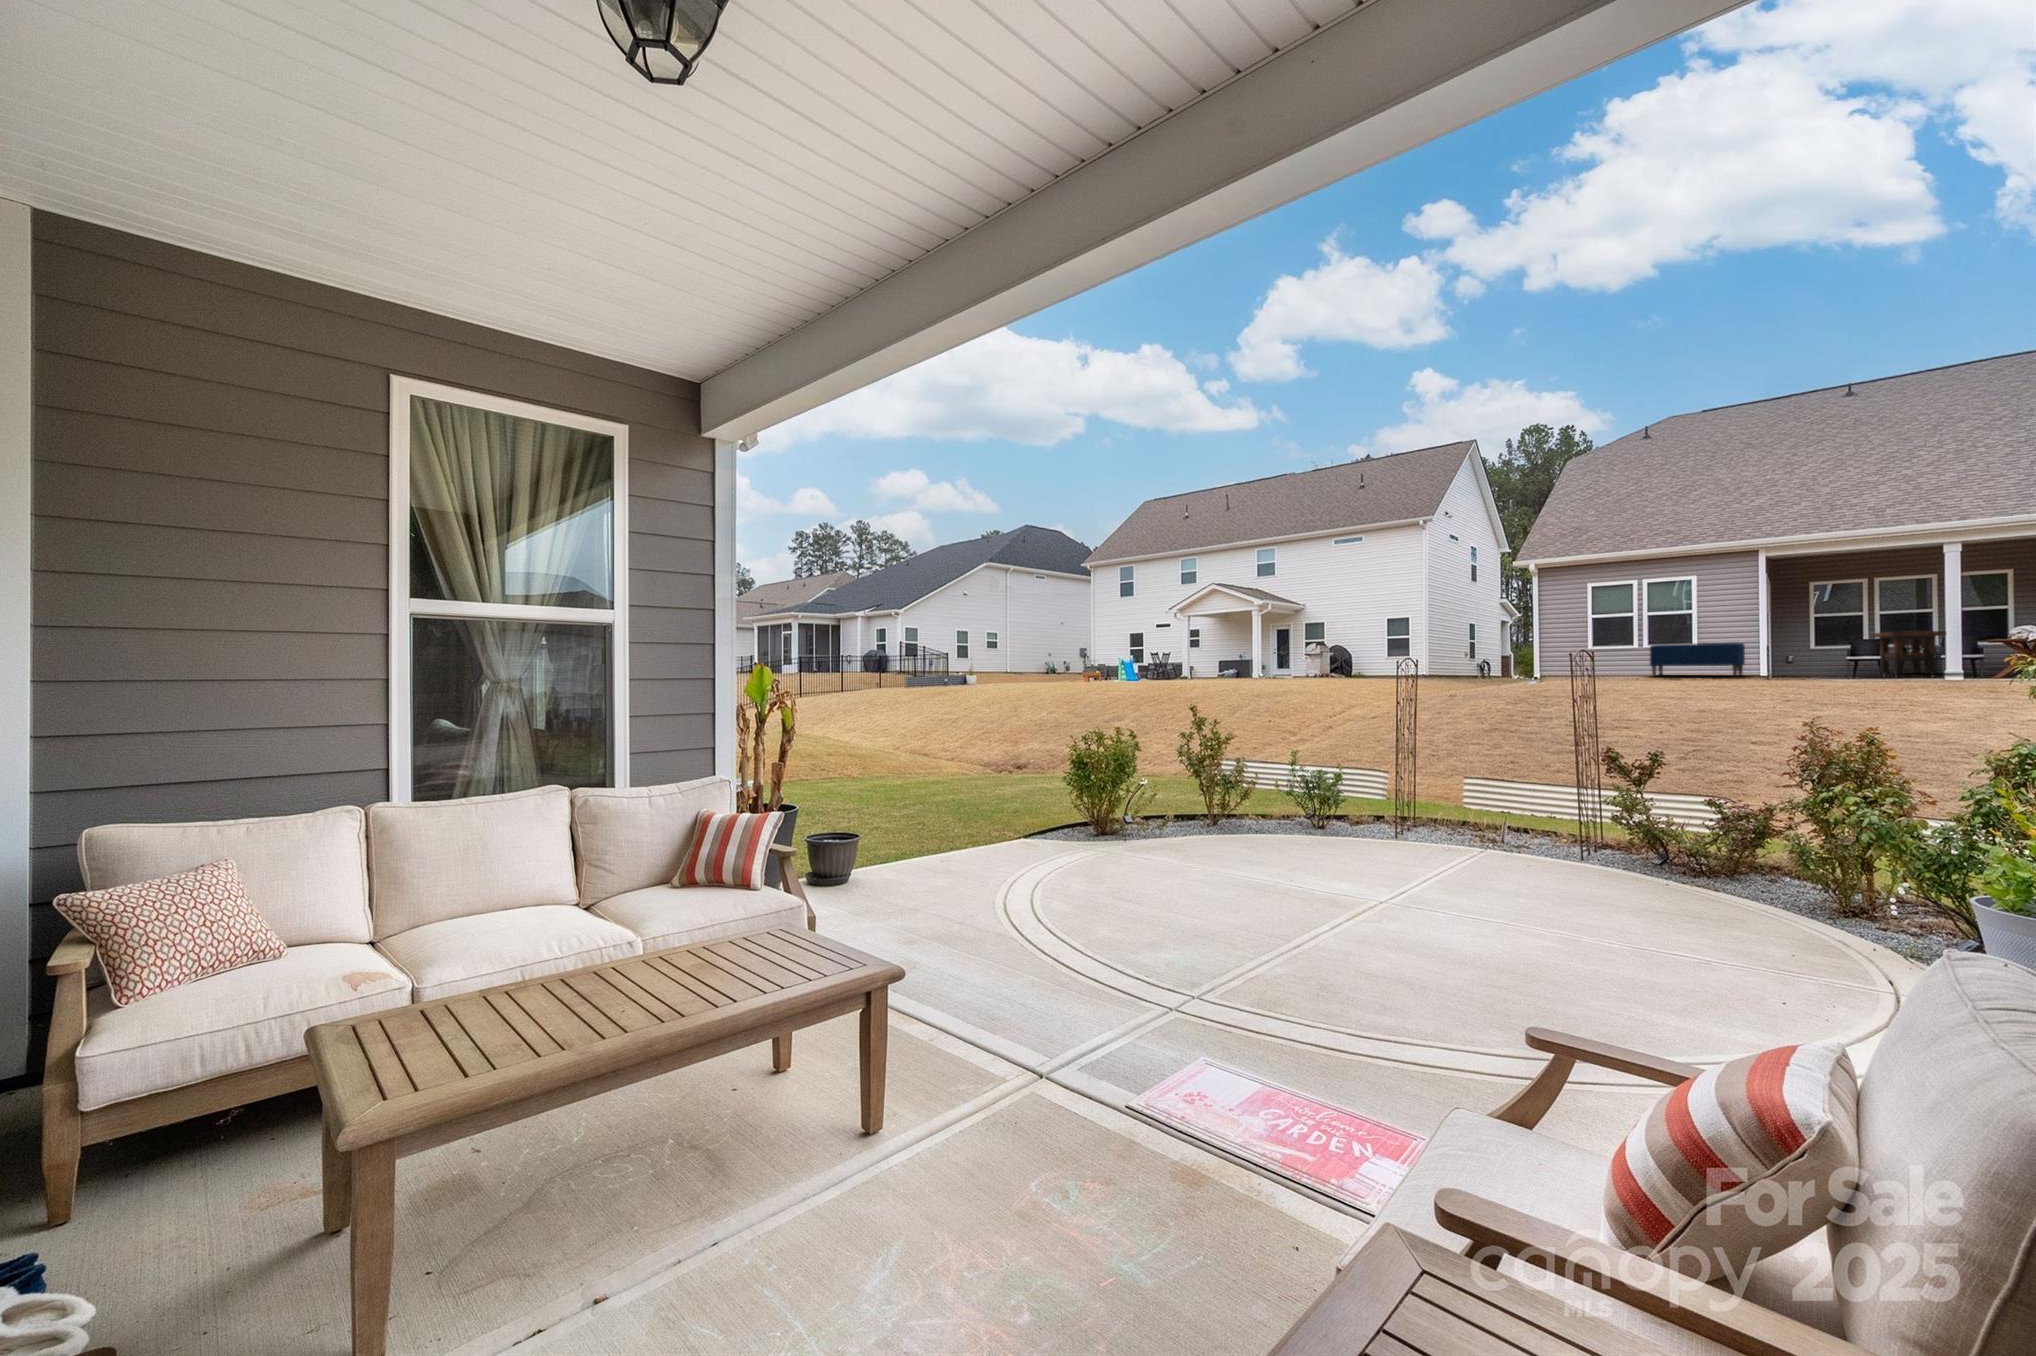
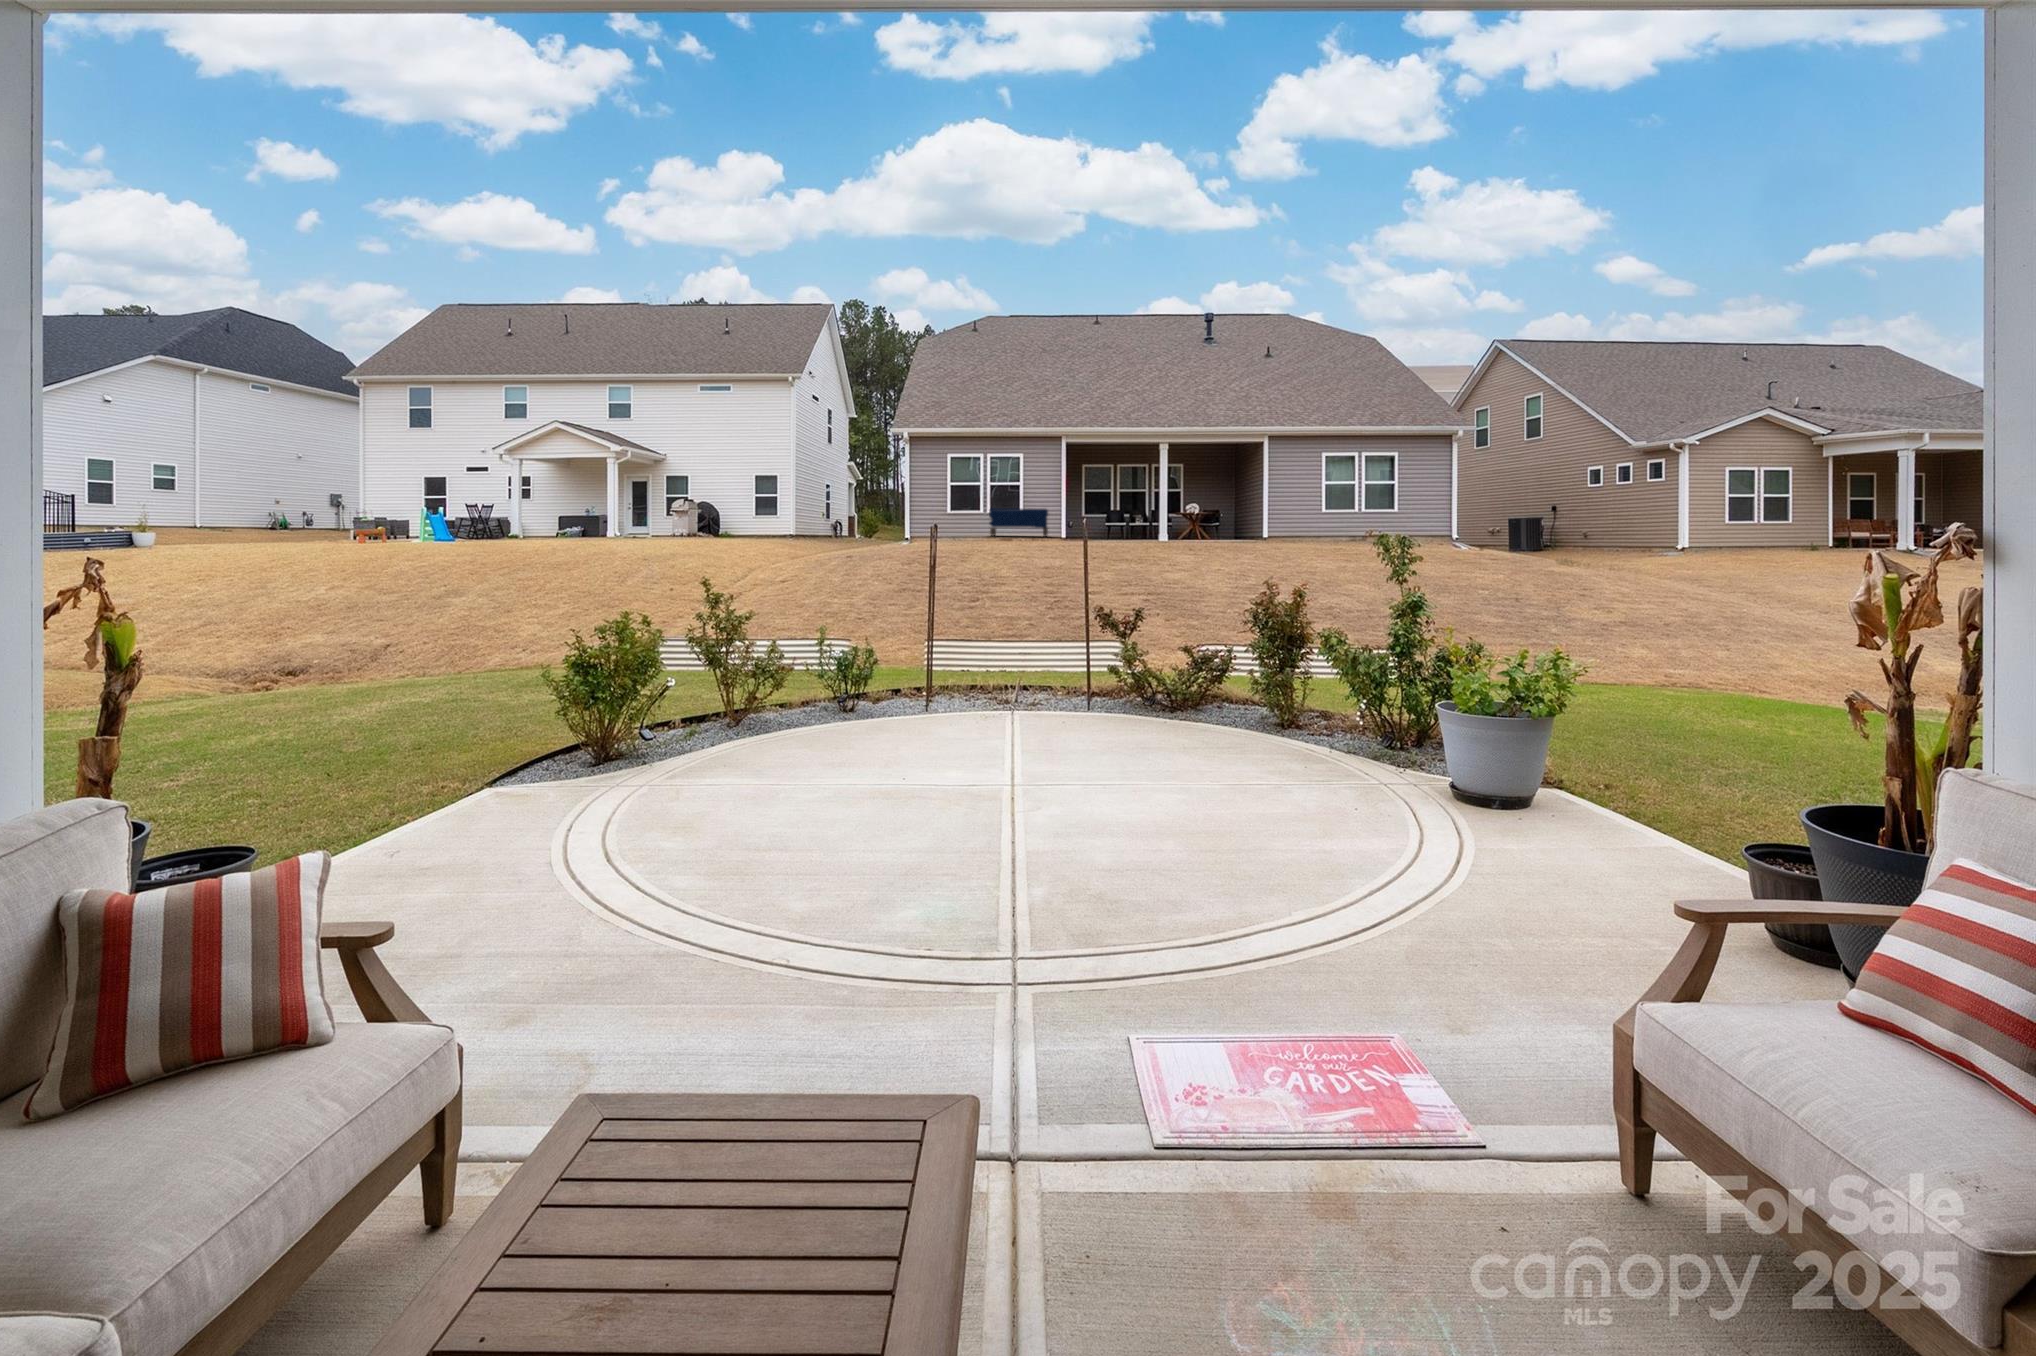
side table: present [1870,631,1946,674] -> none [1118,505,1157,537]

